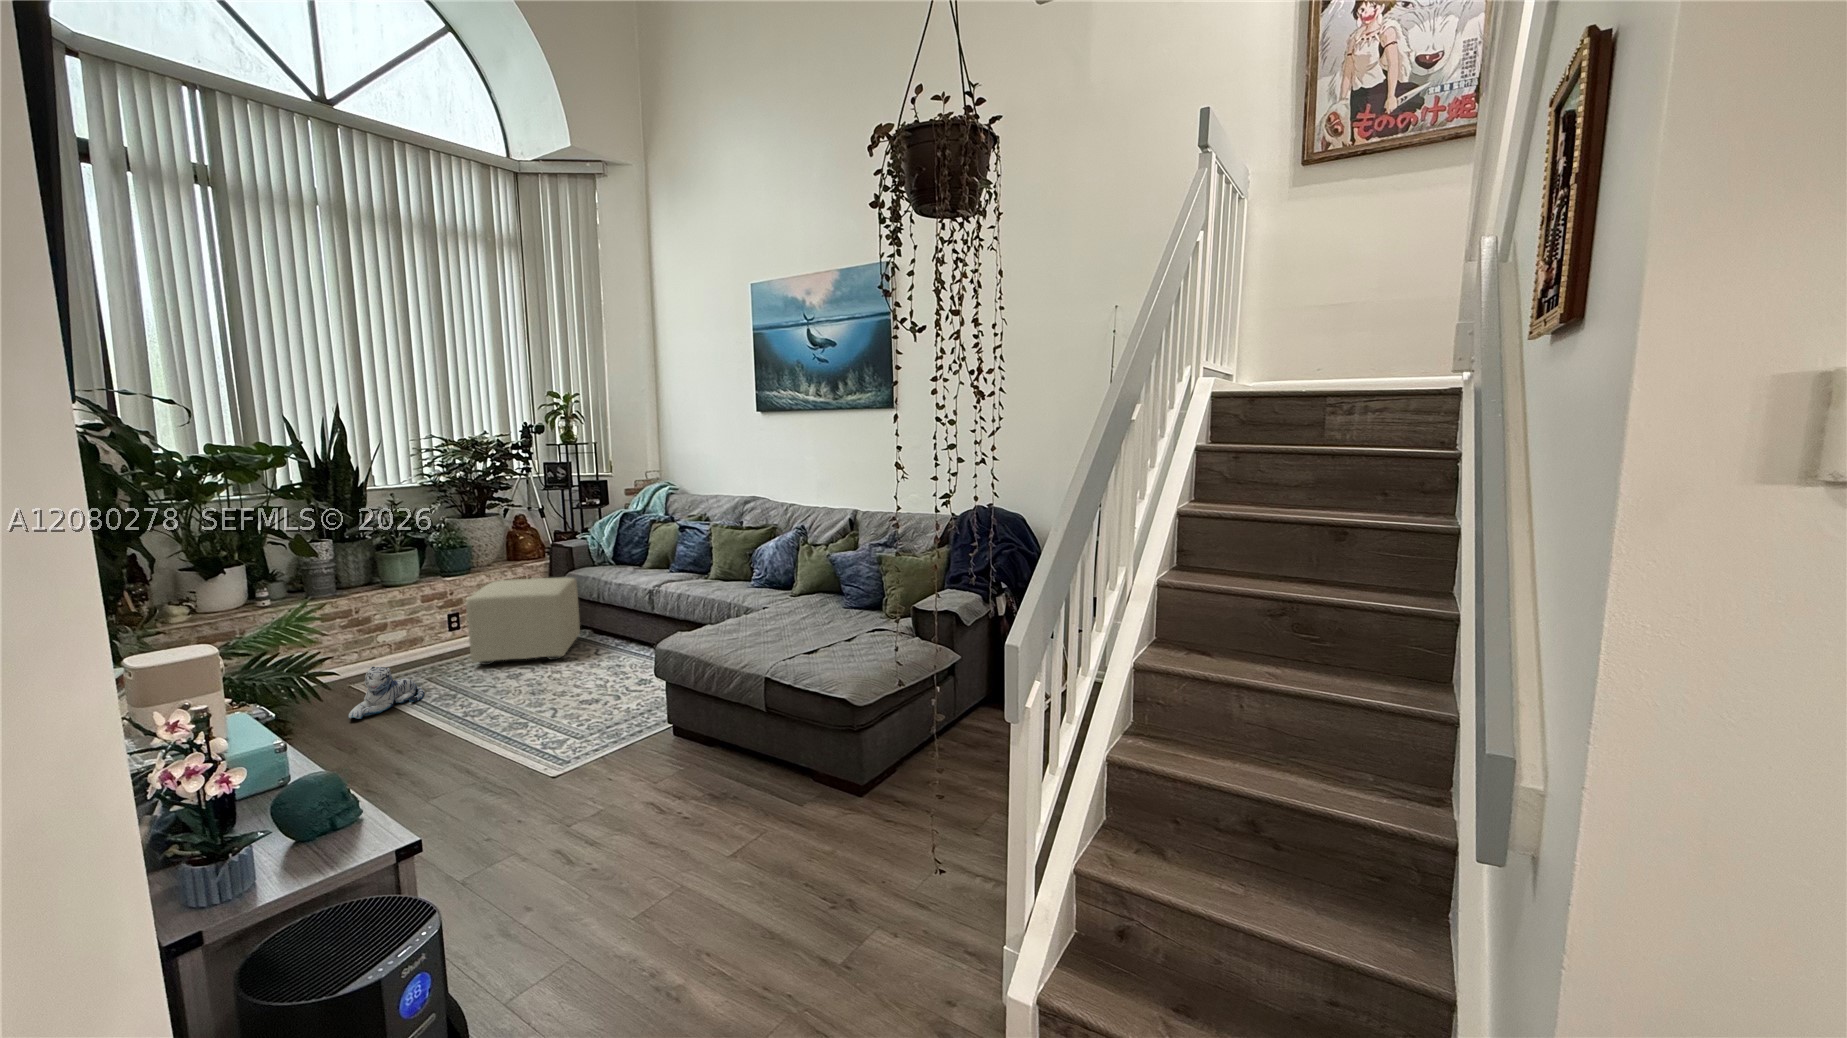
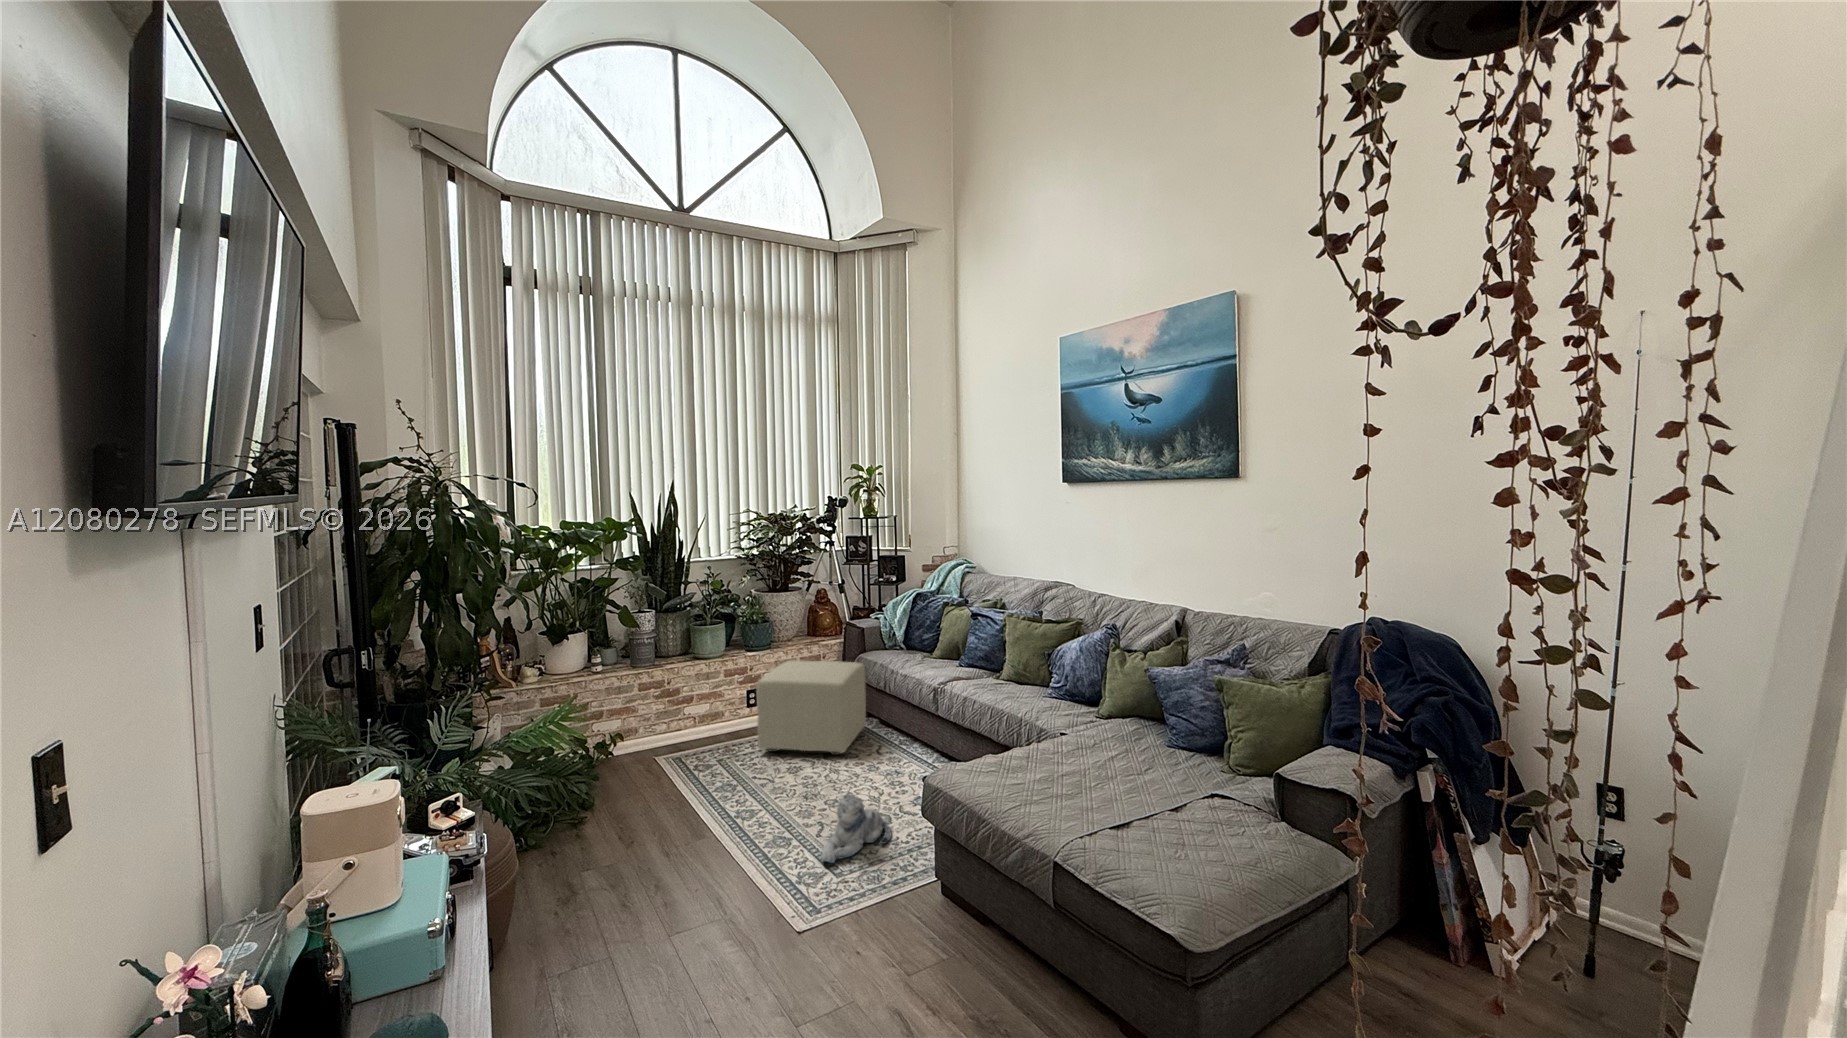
plush toy: present [348,666,424,719] -> present [821,795,891,863]

